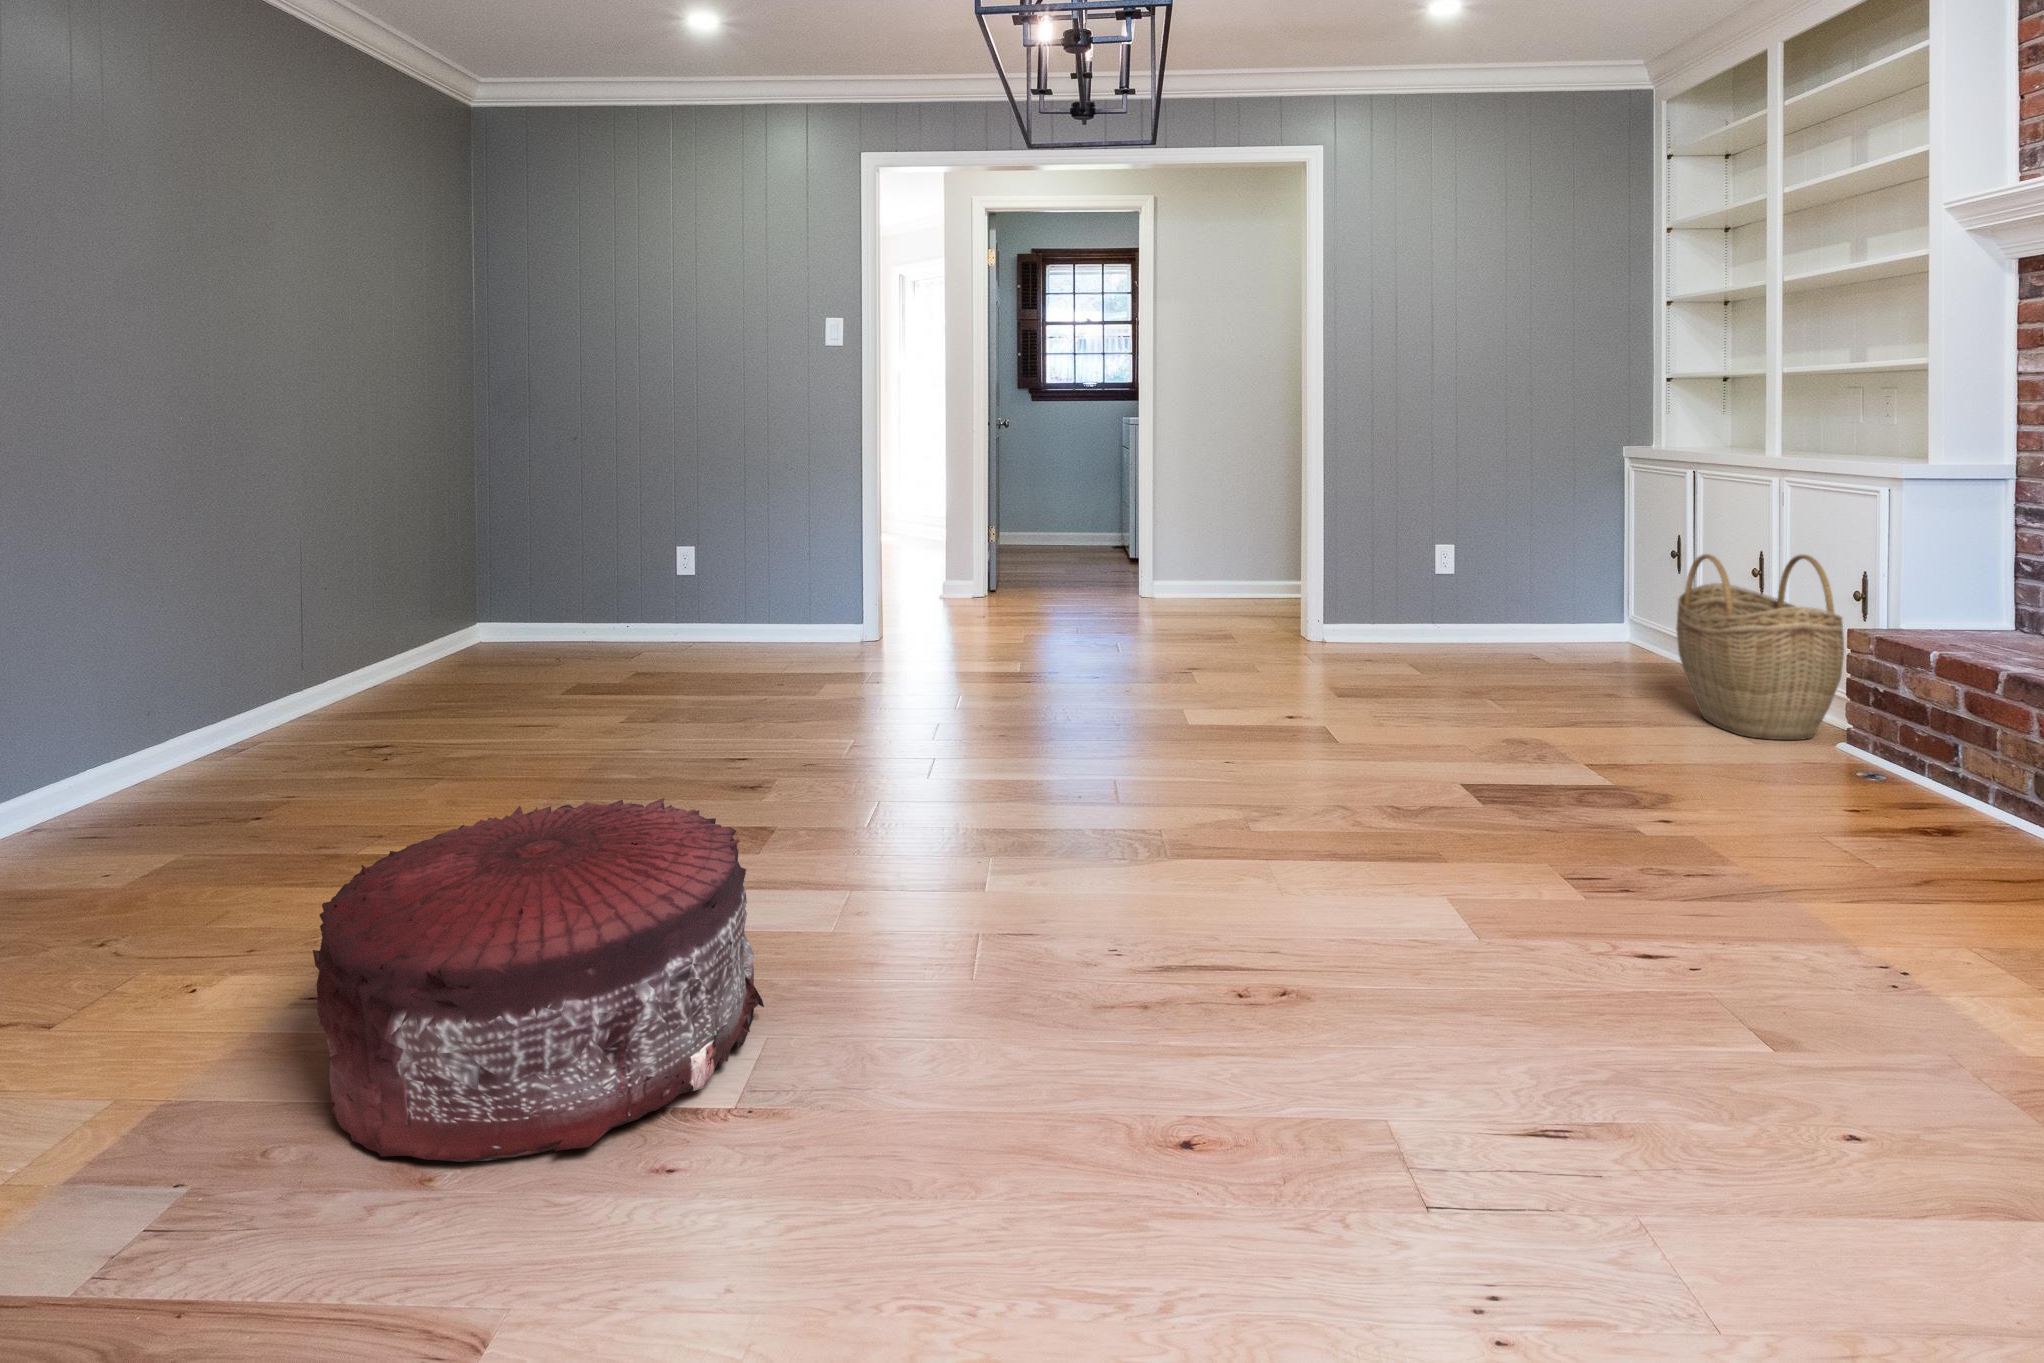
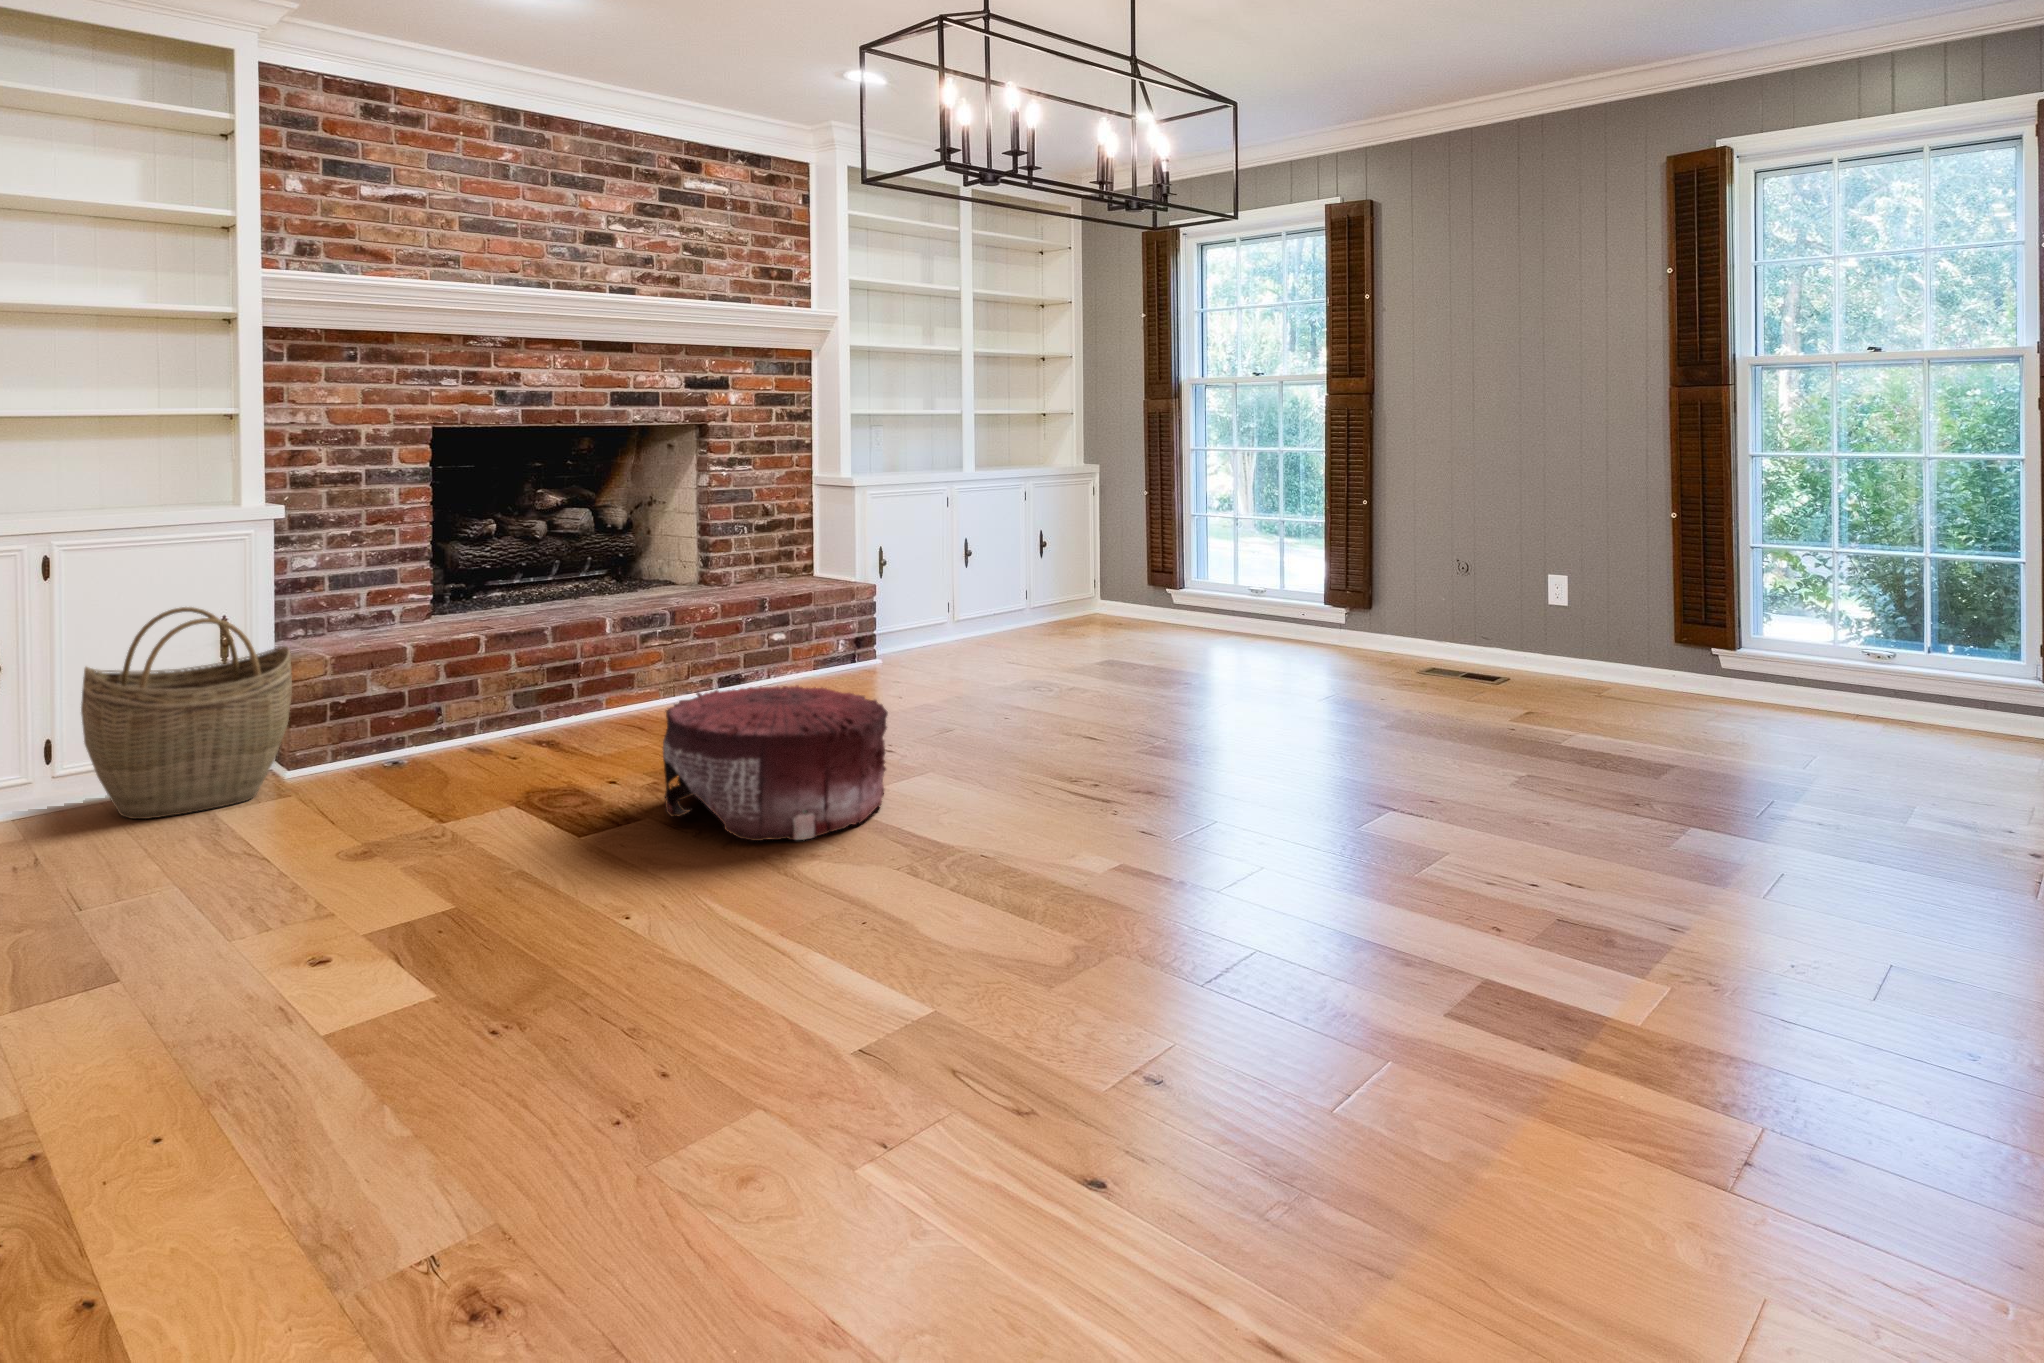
pouf: present [313,798,764,1162] -> present [663,686,888,841]

